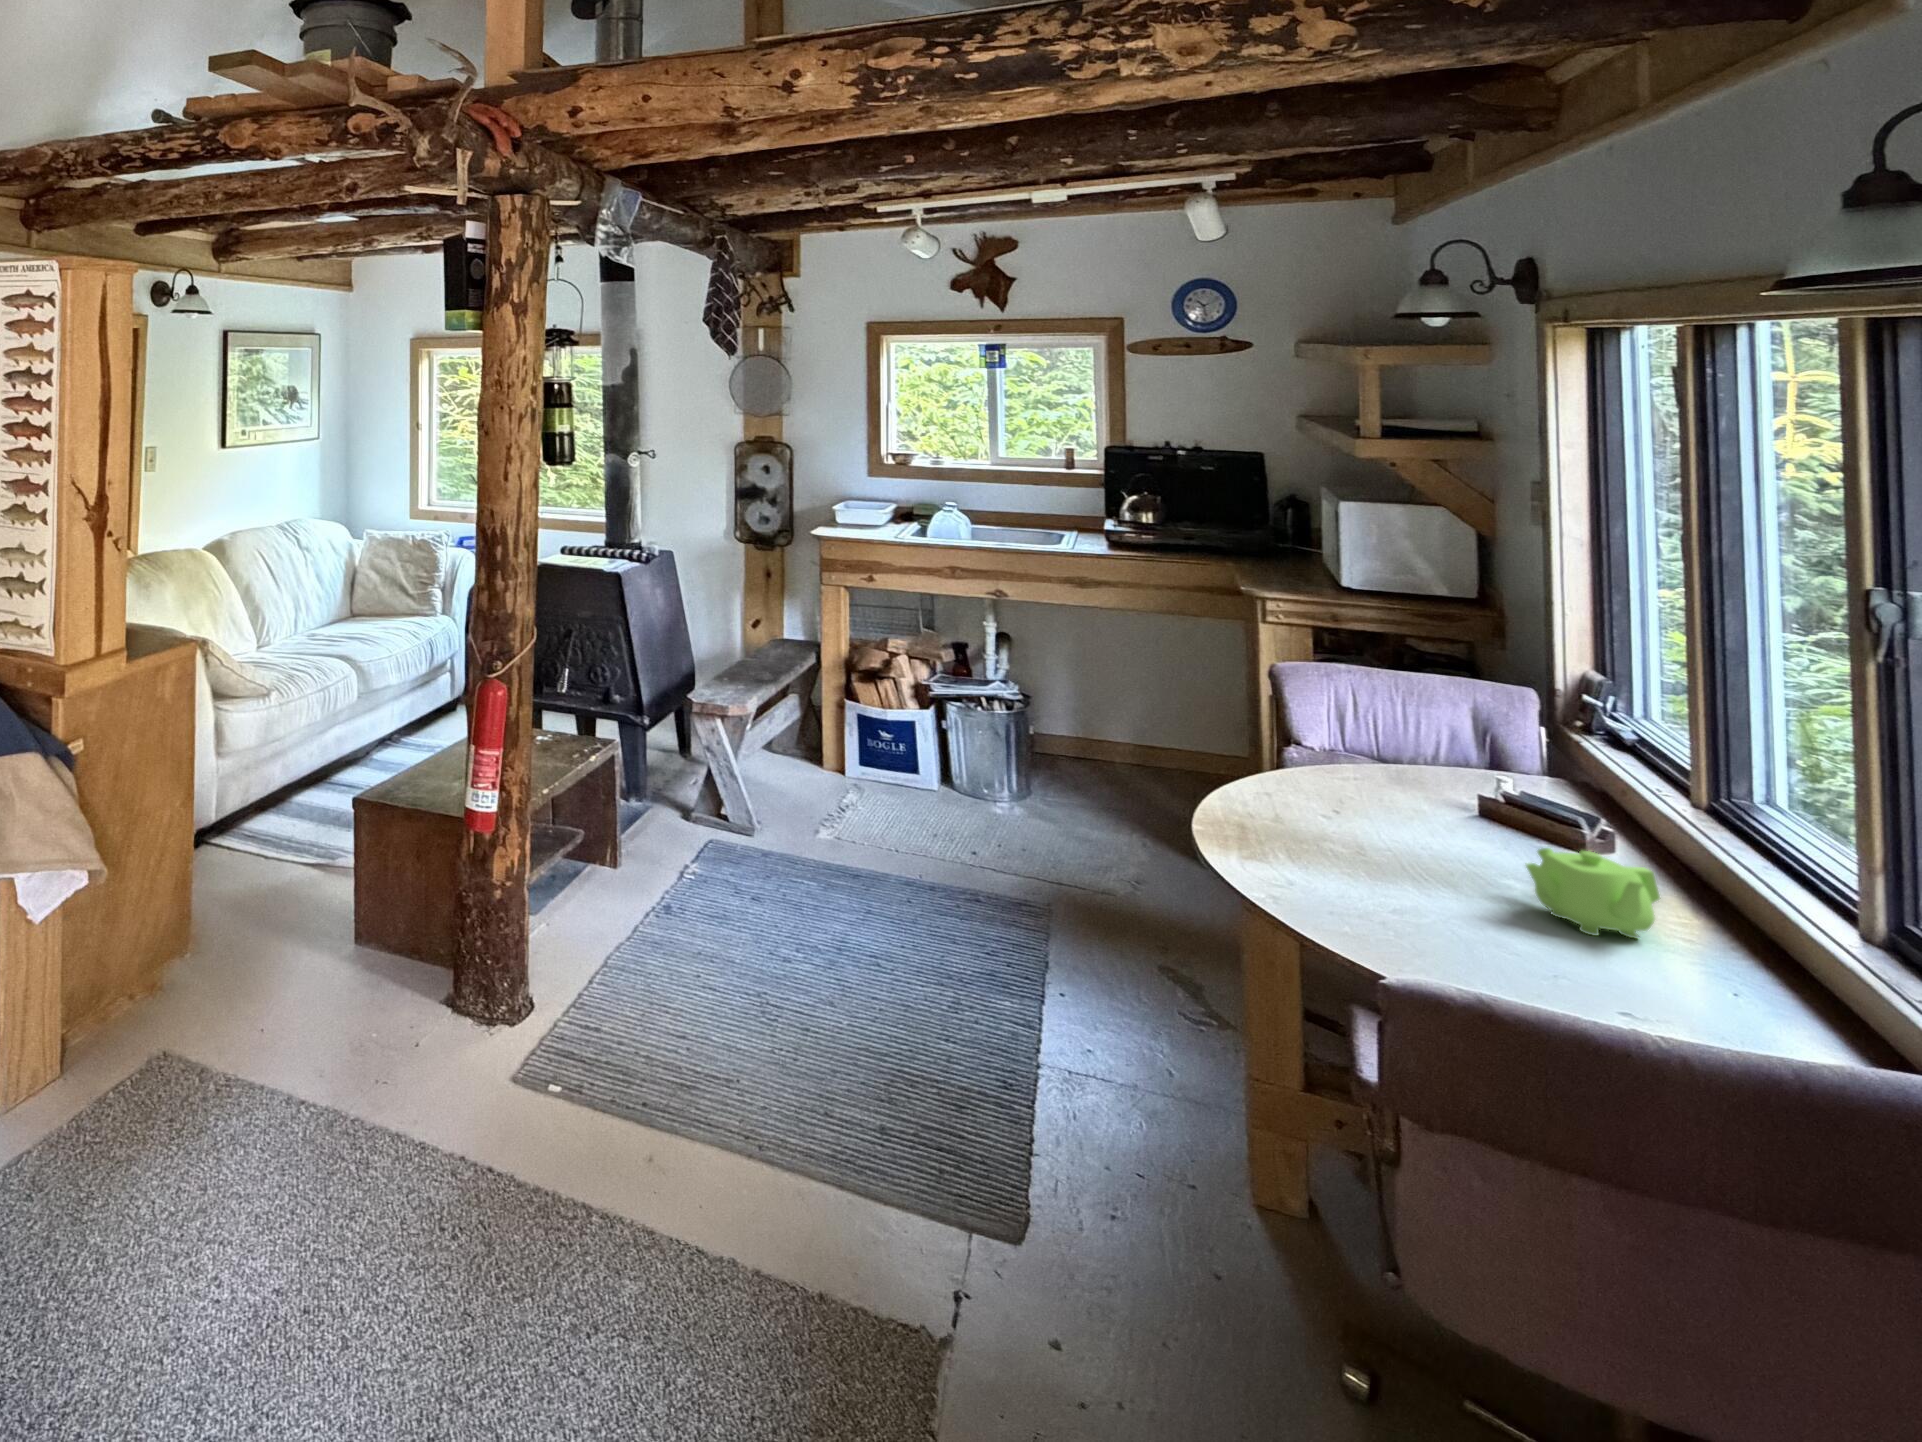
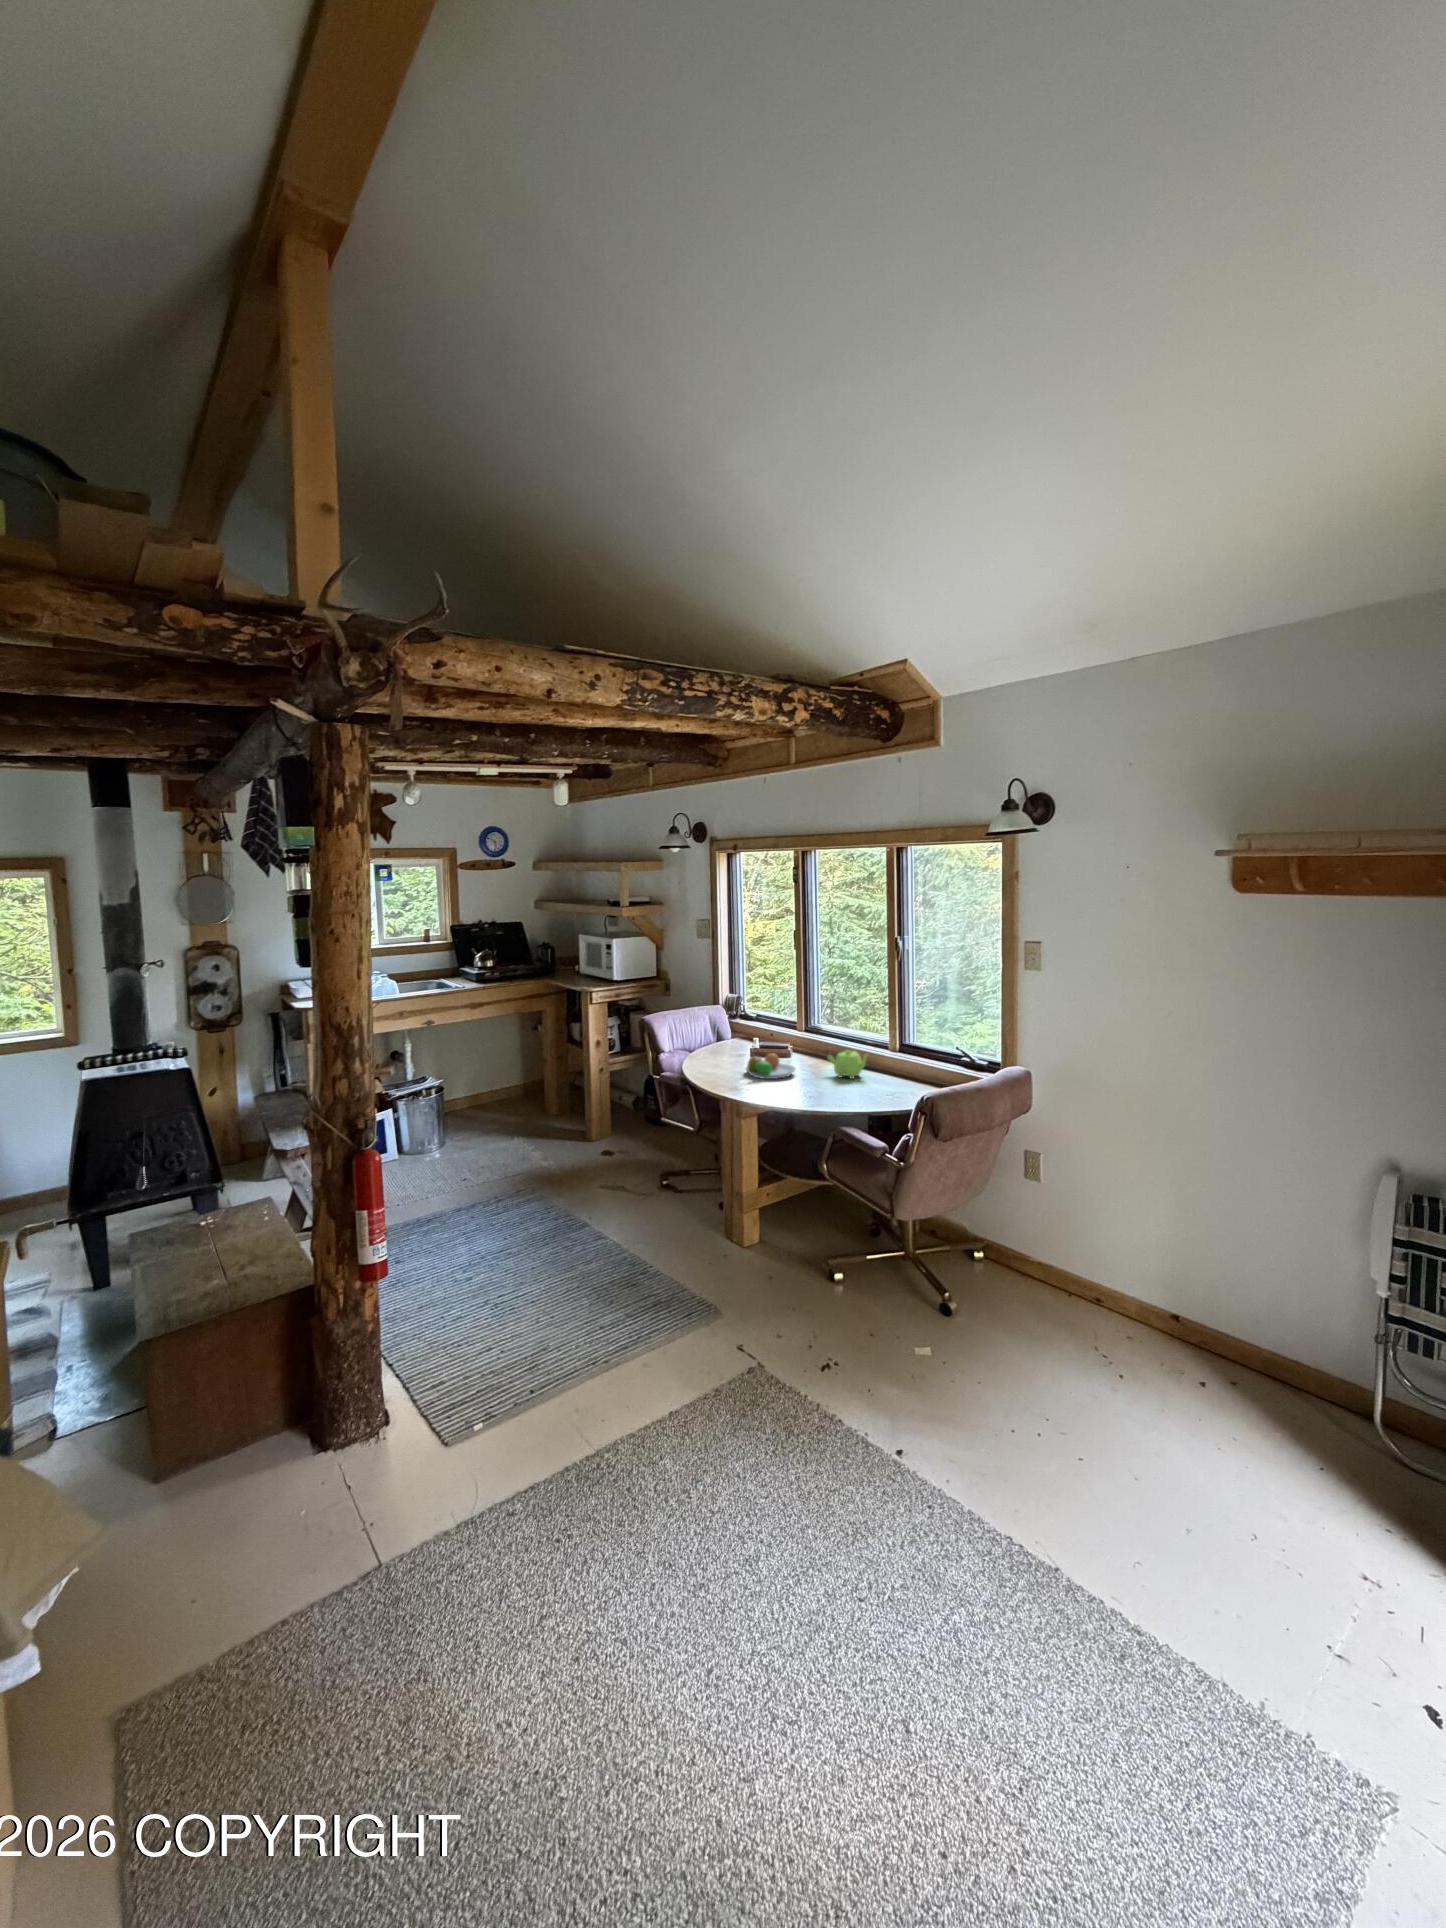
fruit bowl: none [1283,774,1450,858] -> present [745,1053,795,1079]

